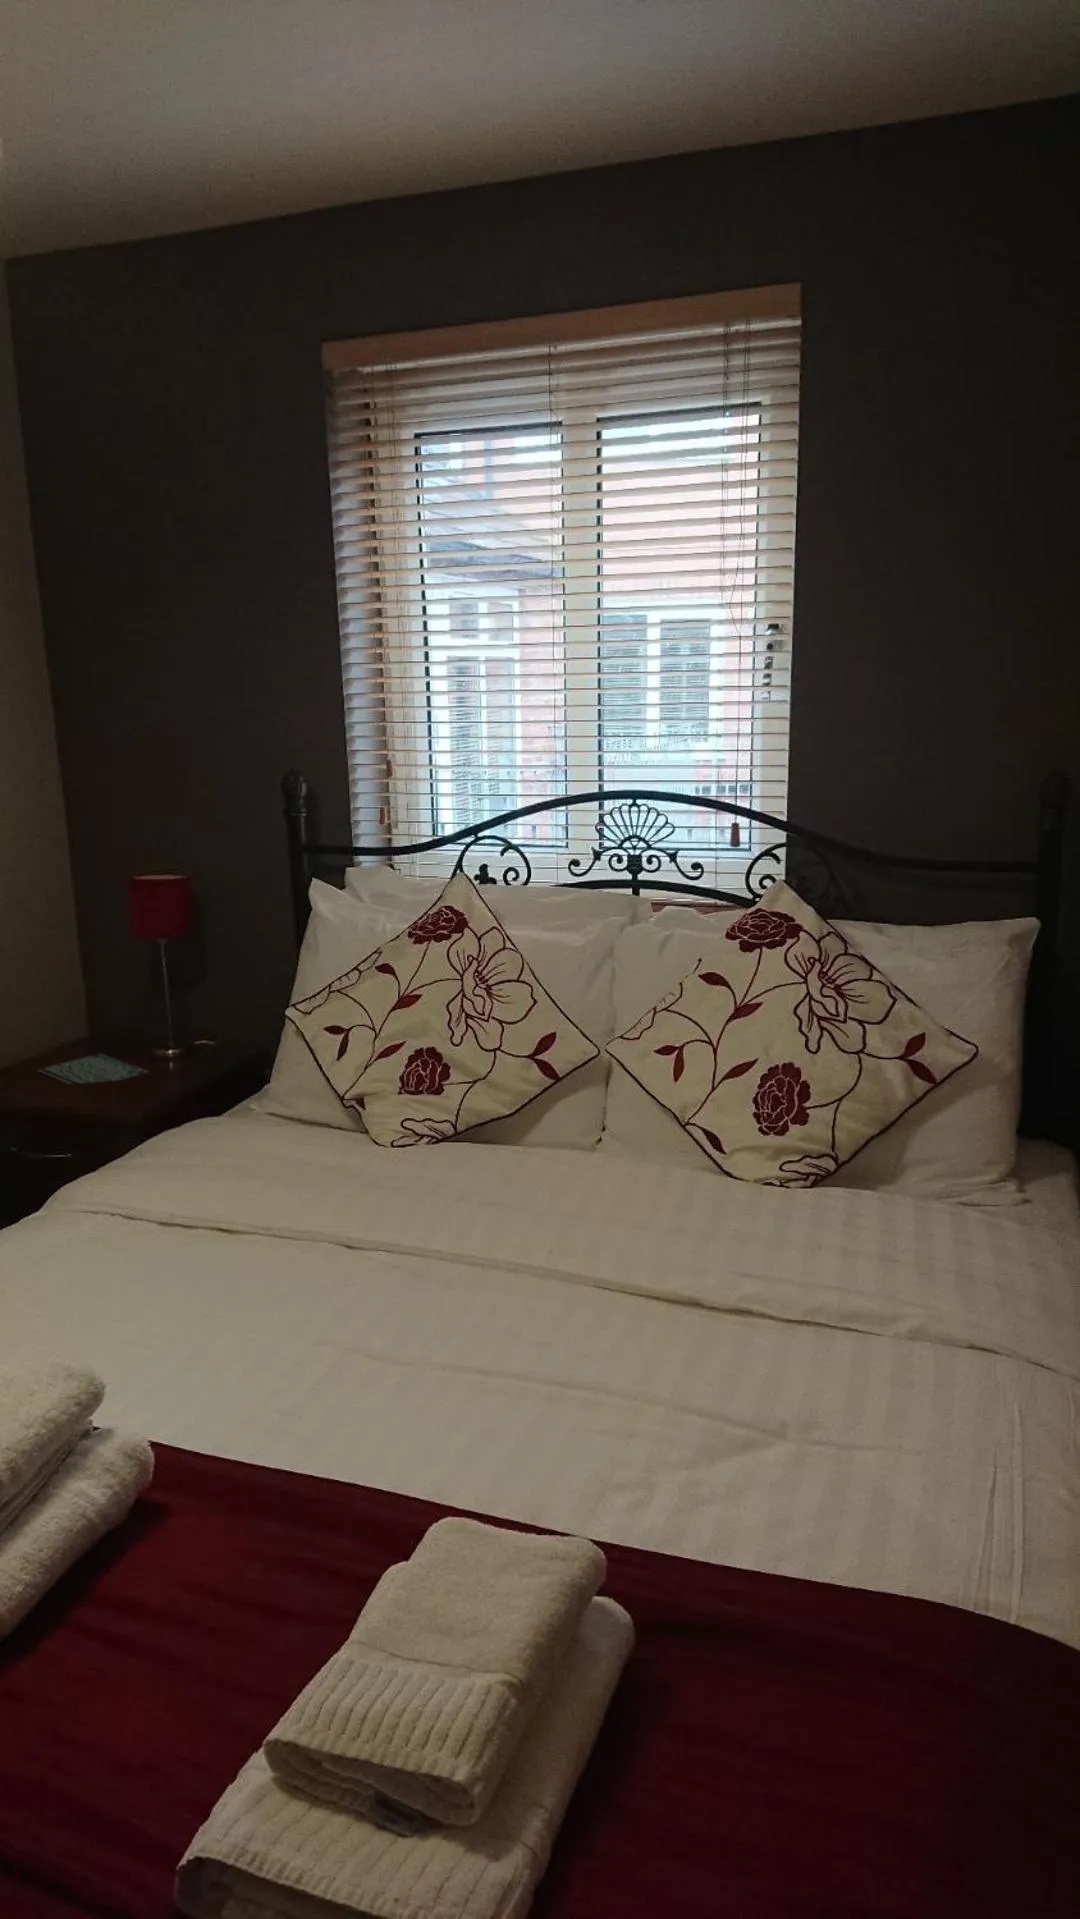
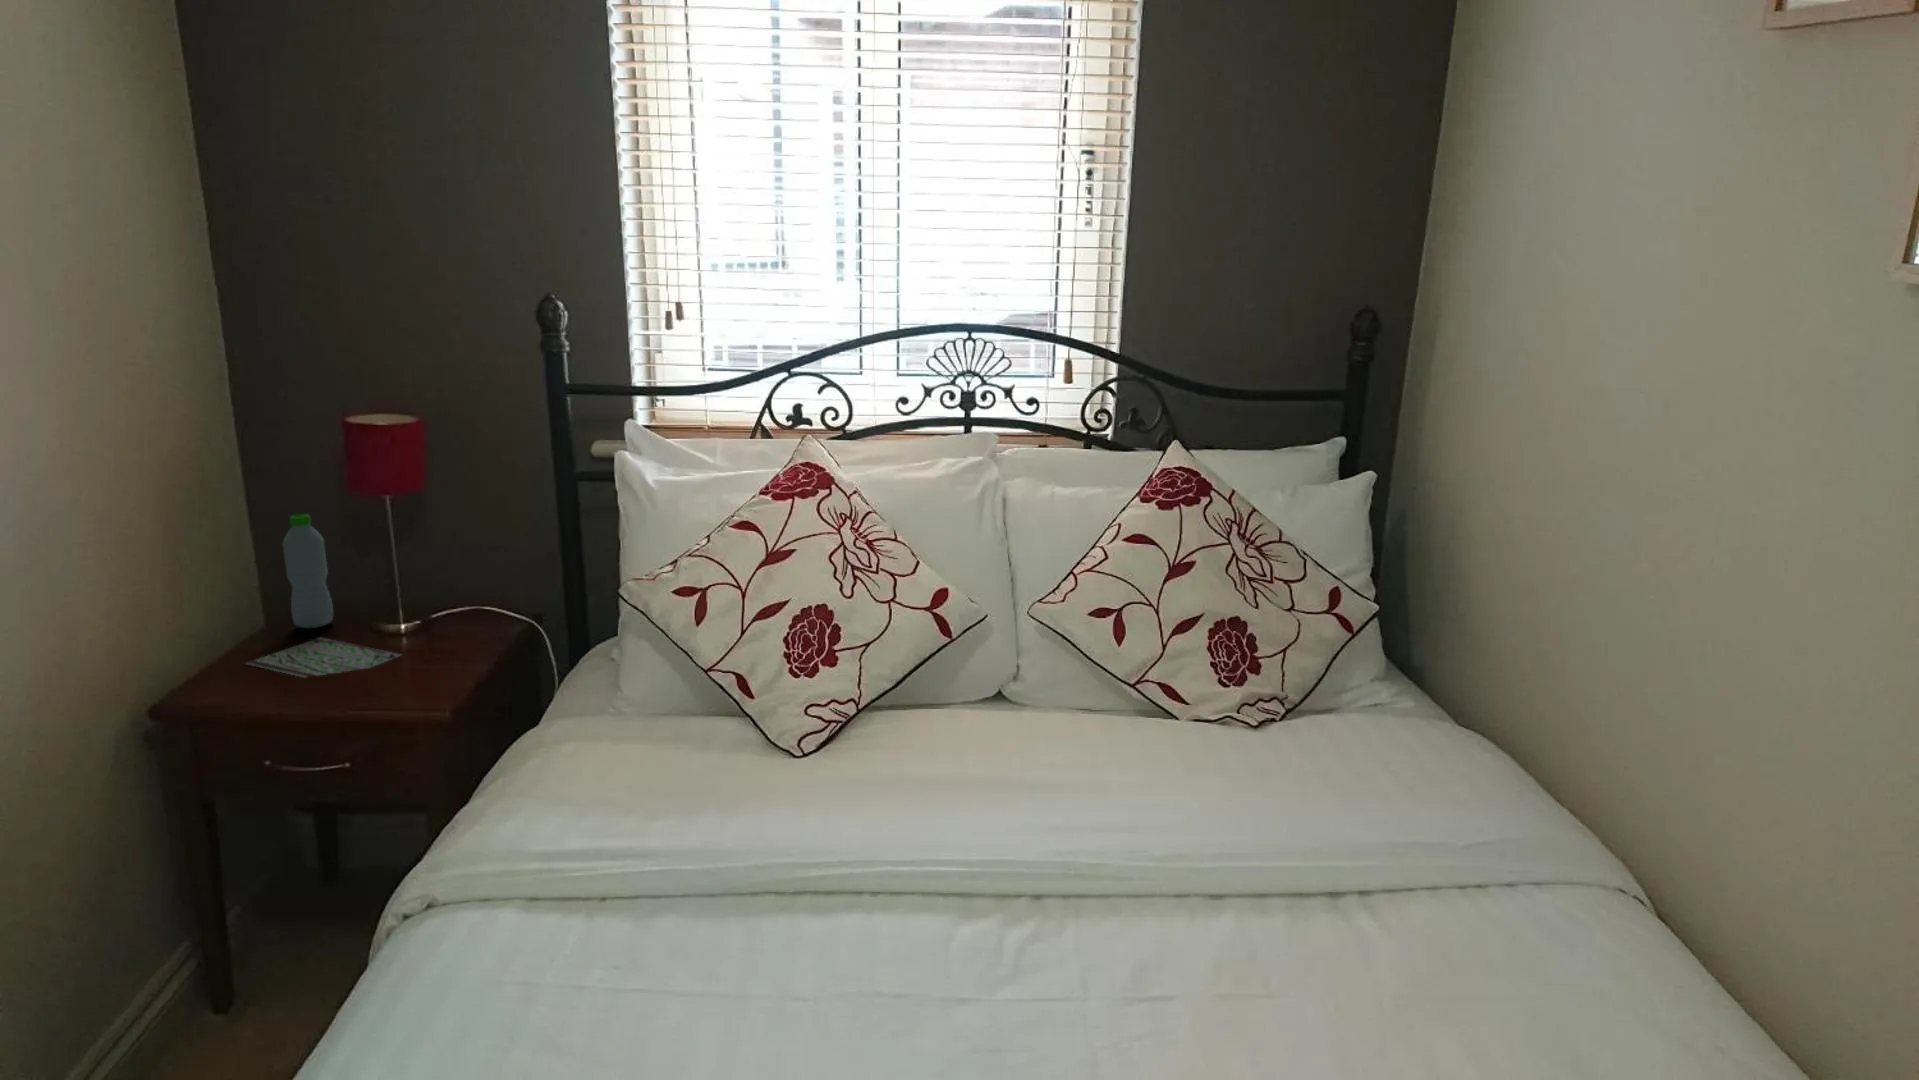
water bottle: none [80,952,119,1046] -> present [283,514,333,628]

